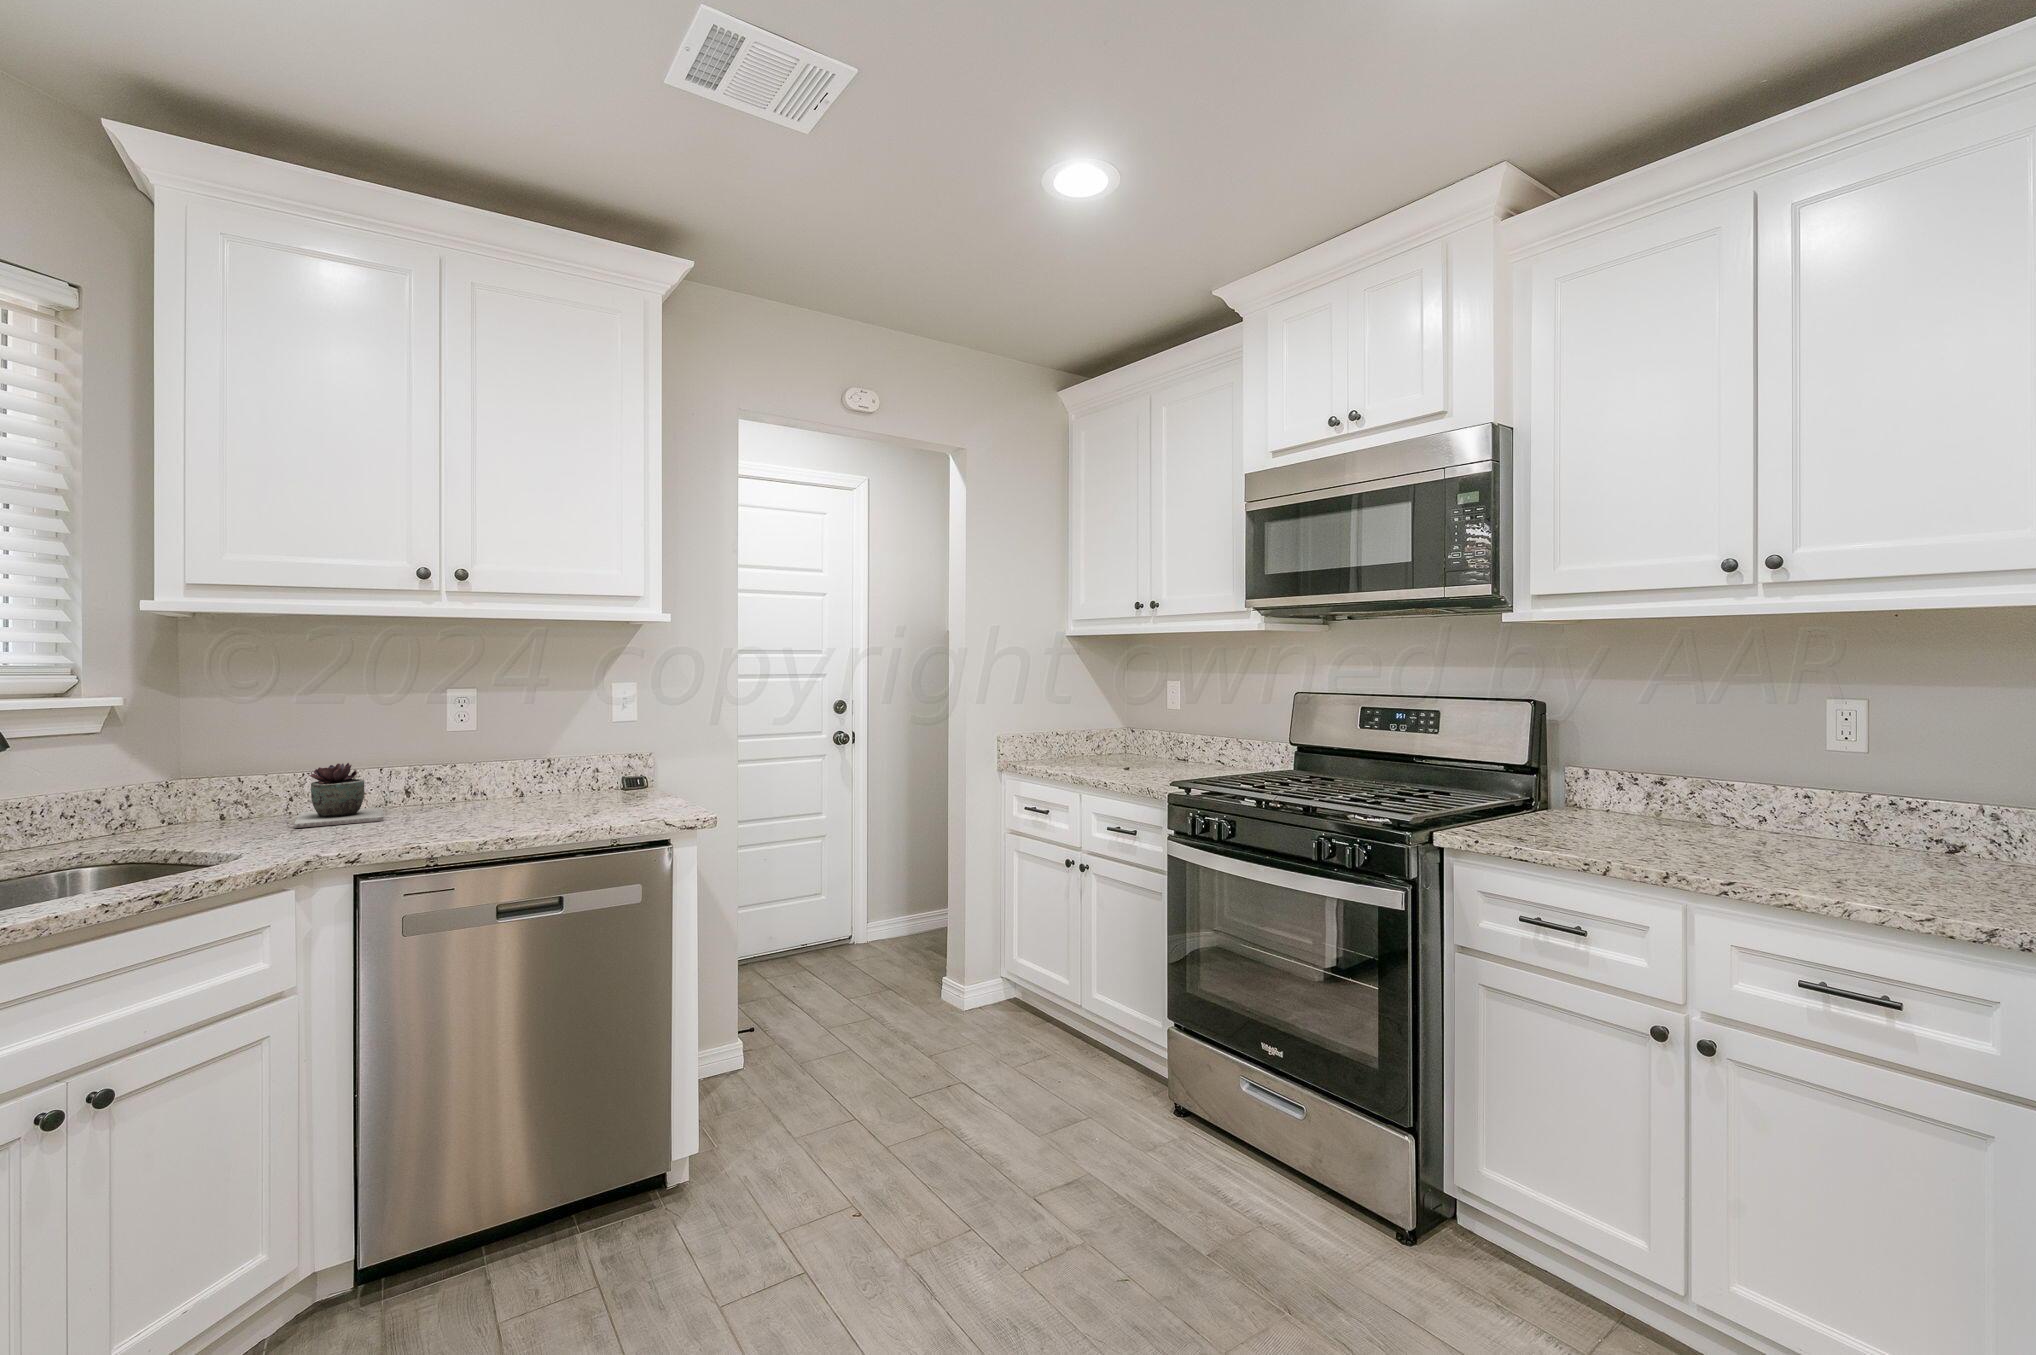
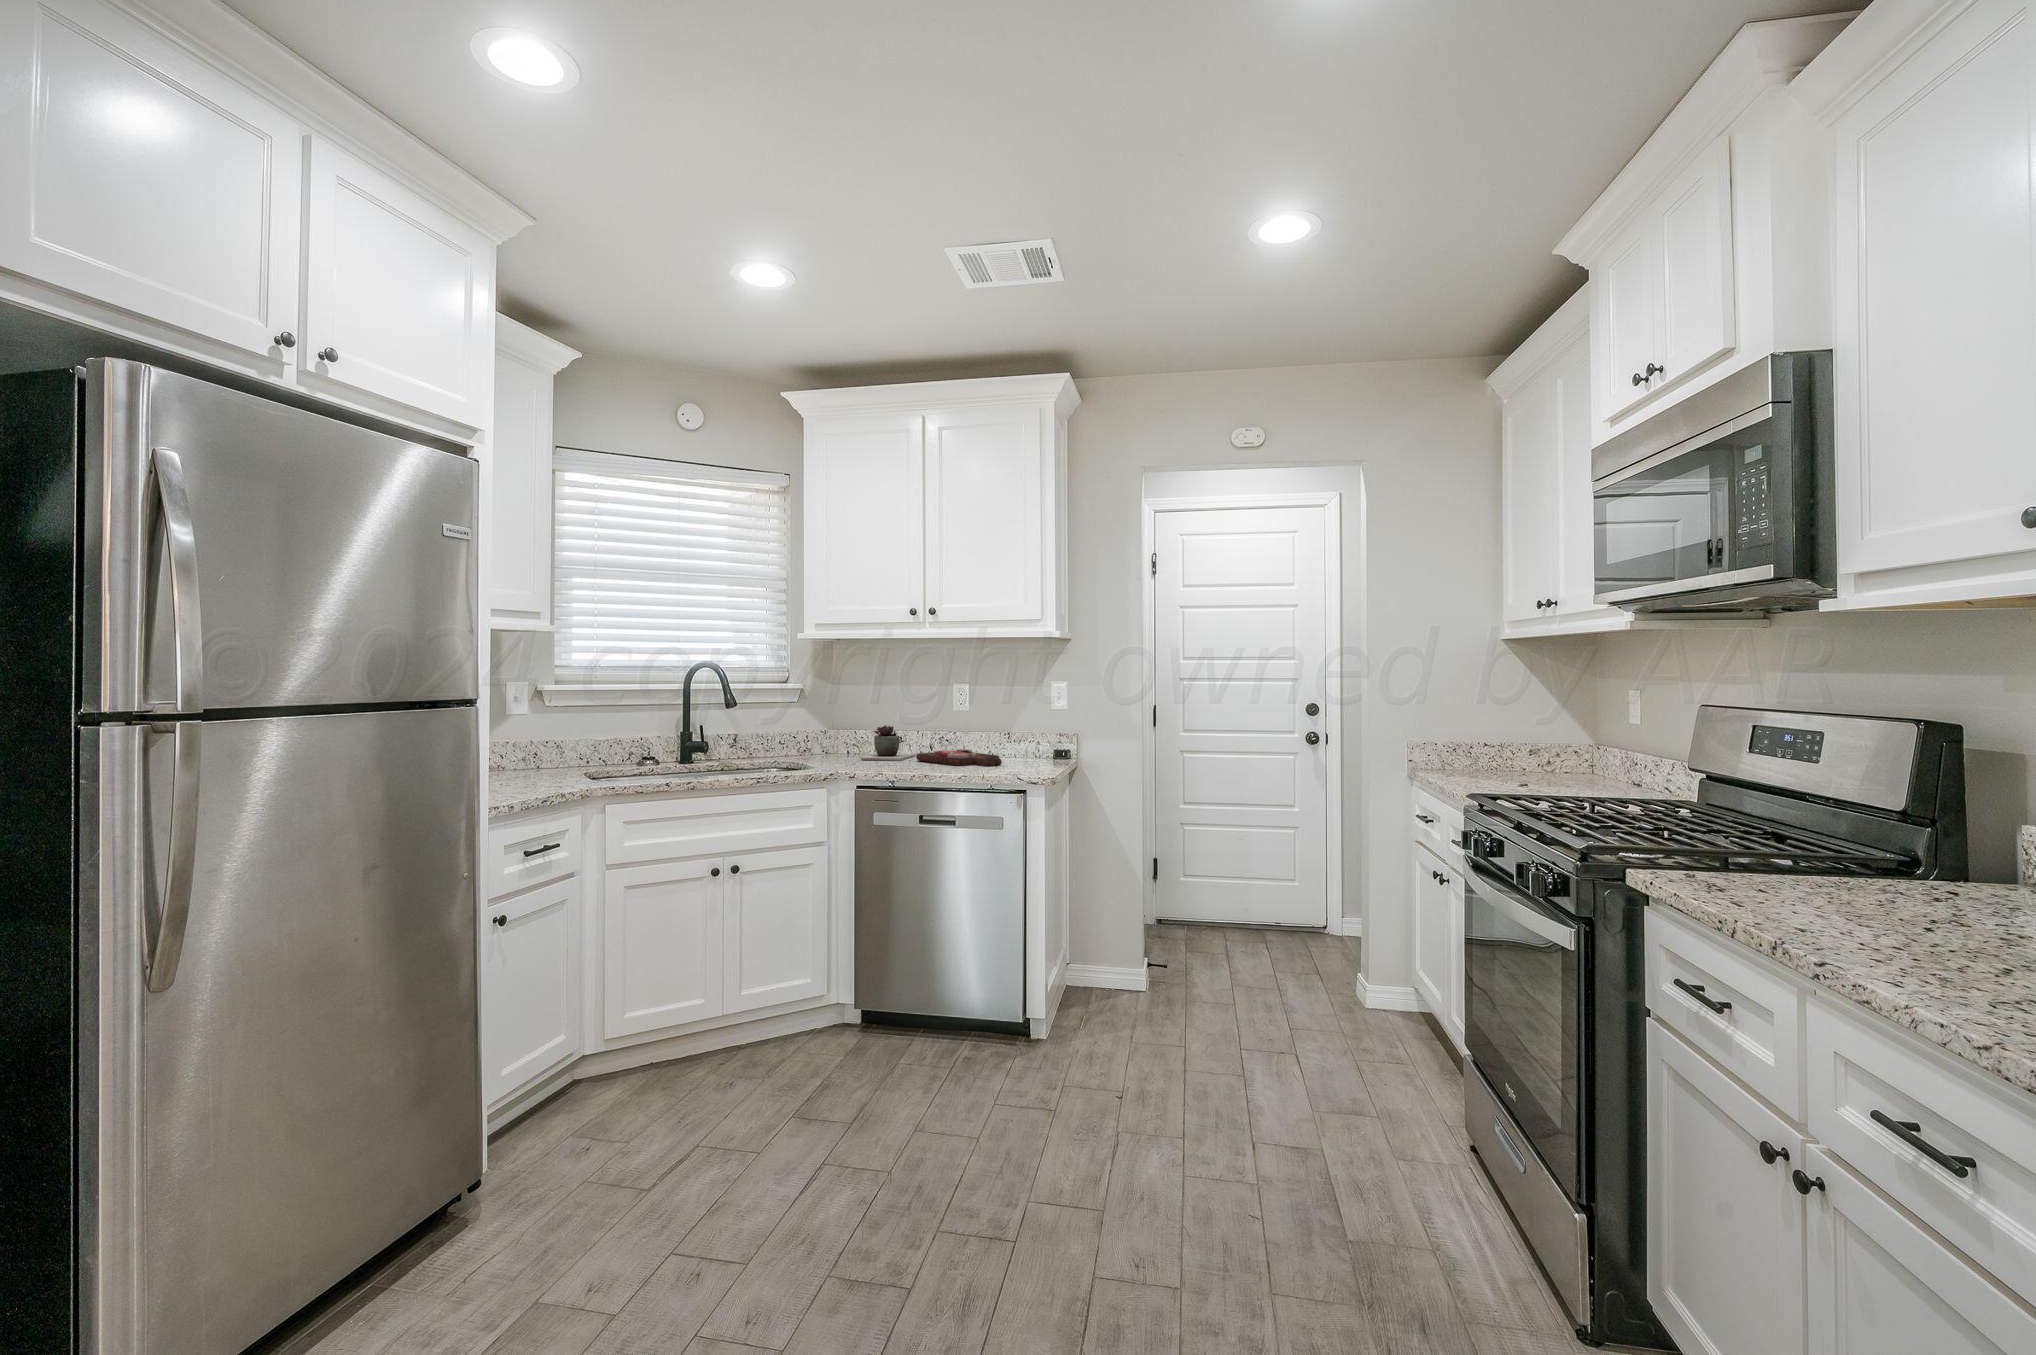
cutting board: none [418,790,595,817] -> present [916,749,1002,766]

